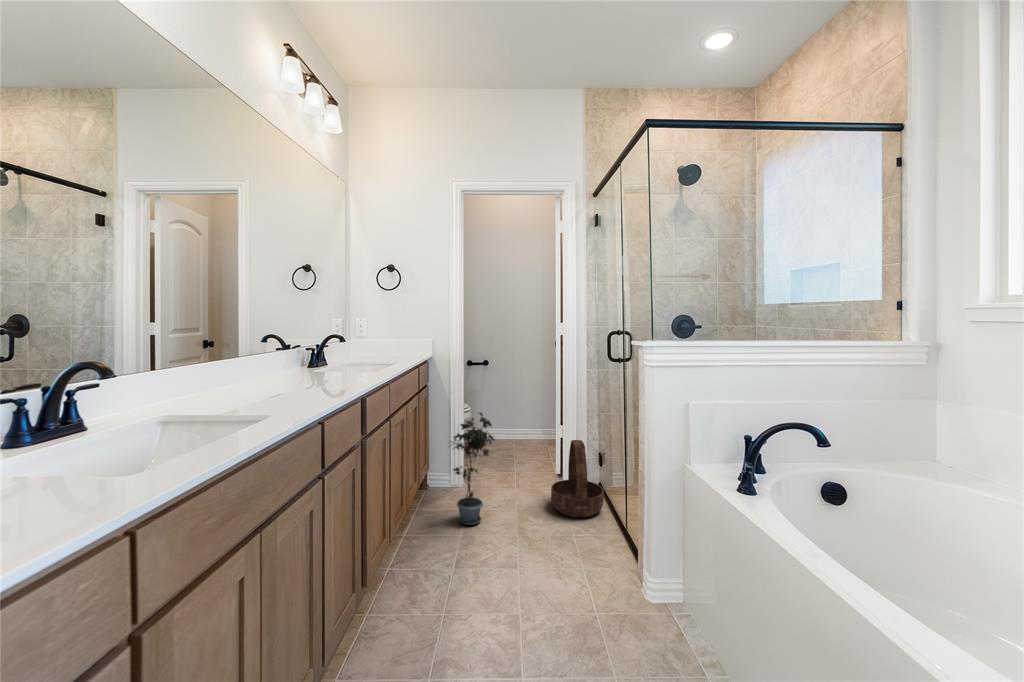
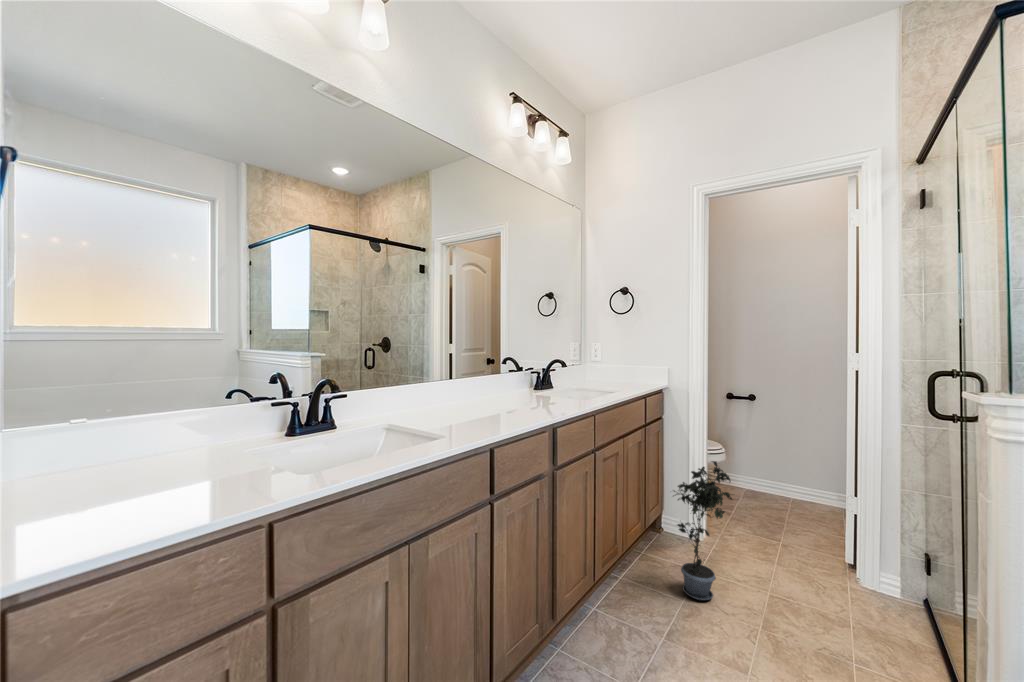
basket: present [551,440,604,517] -> none [825,523,924,648]

